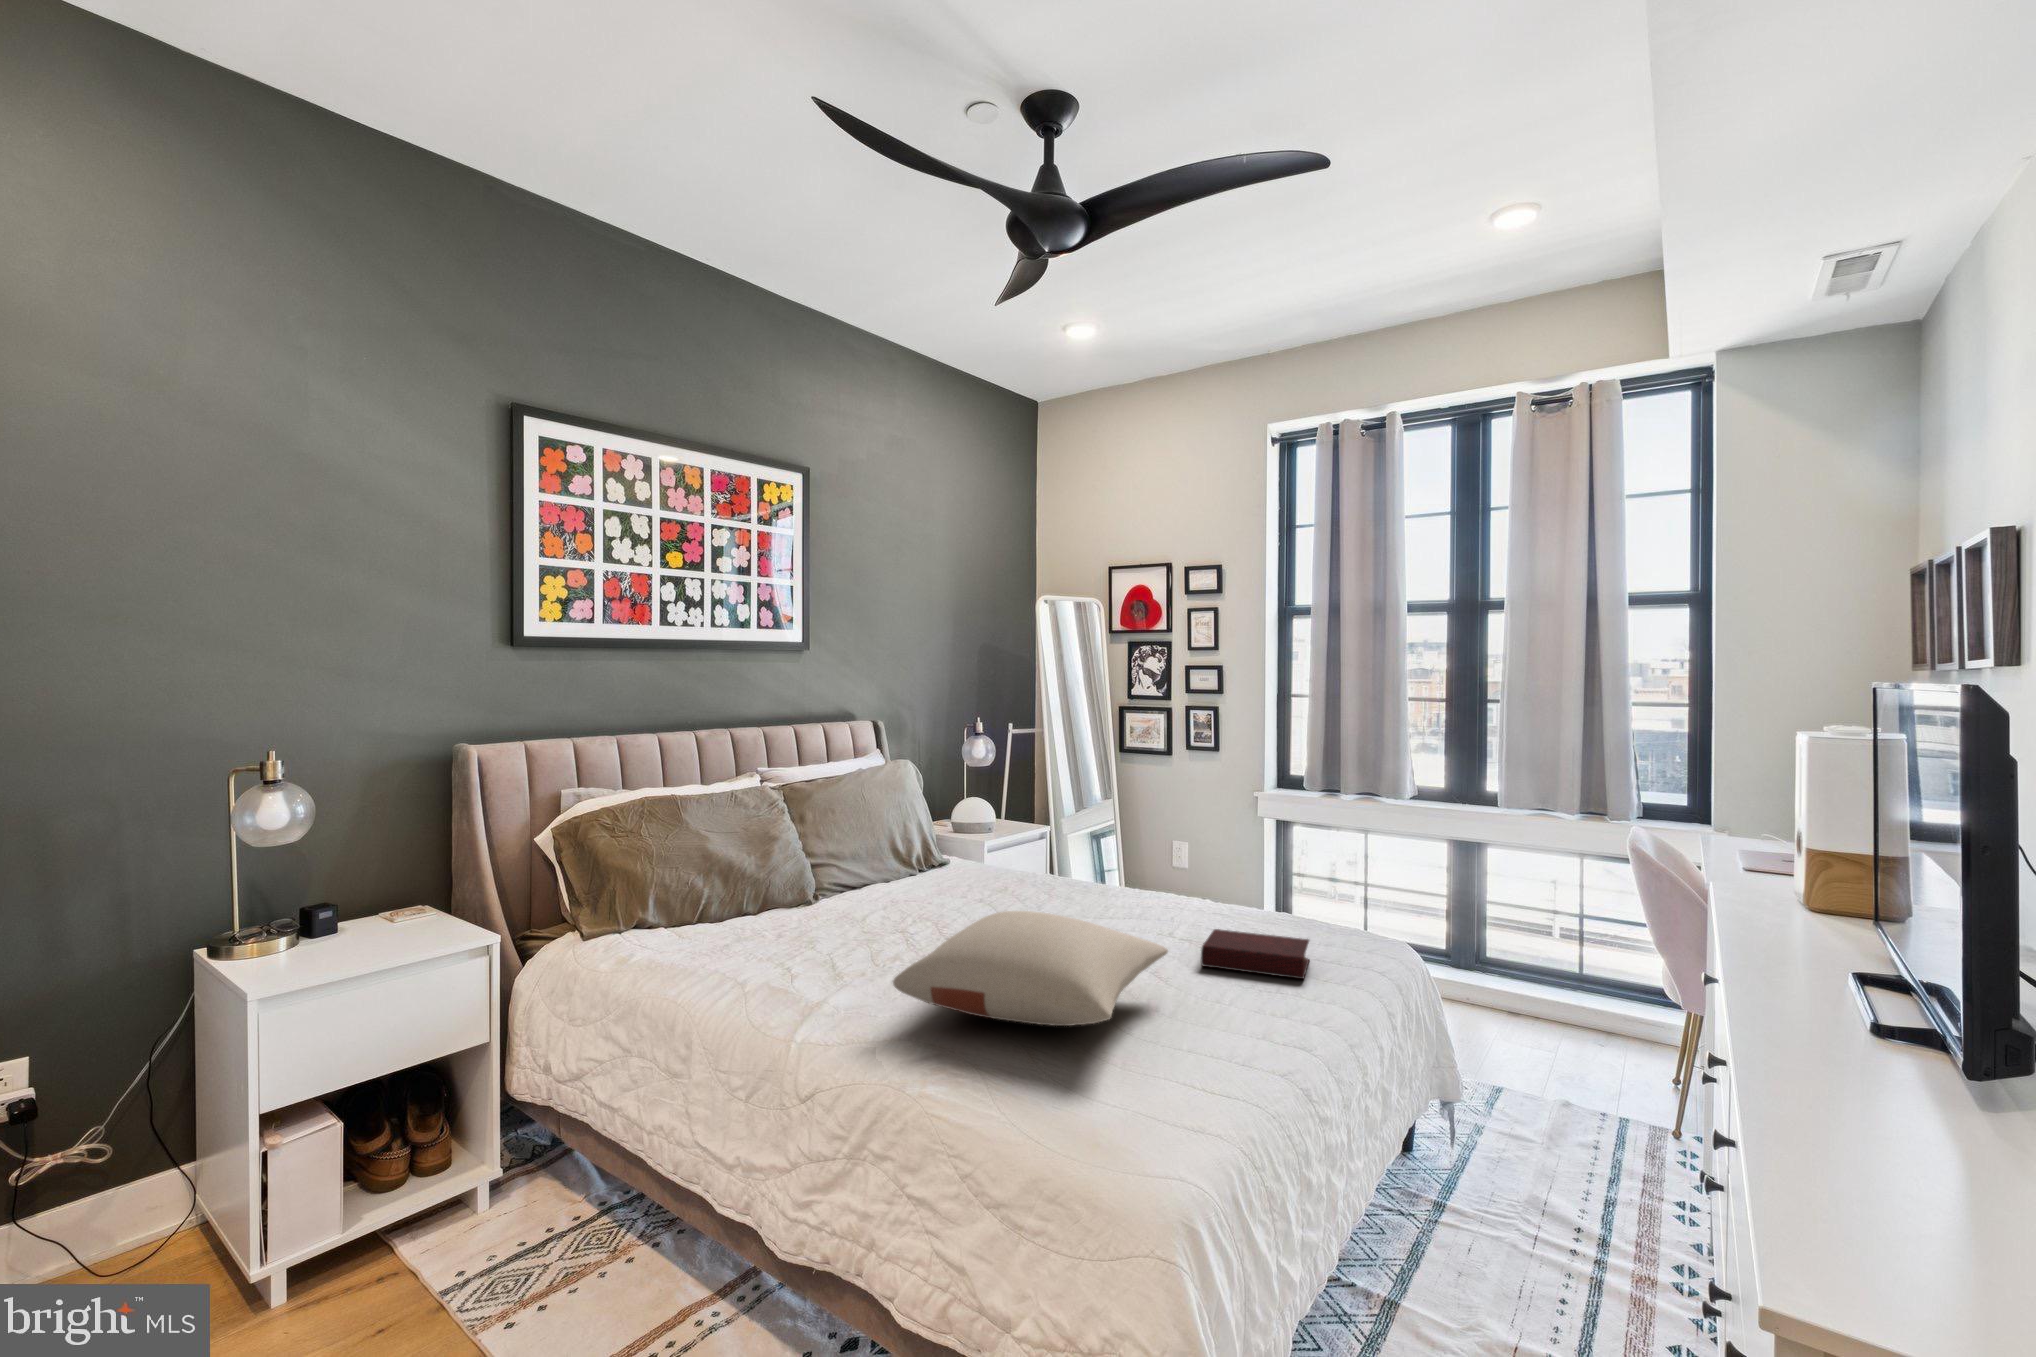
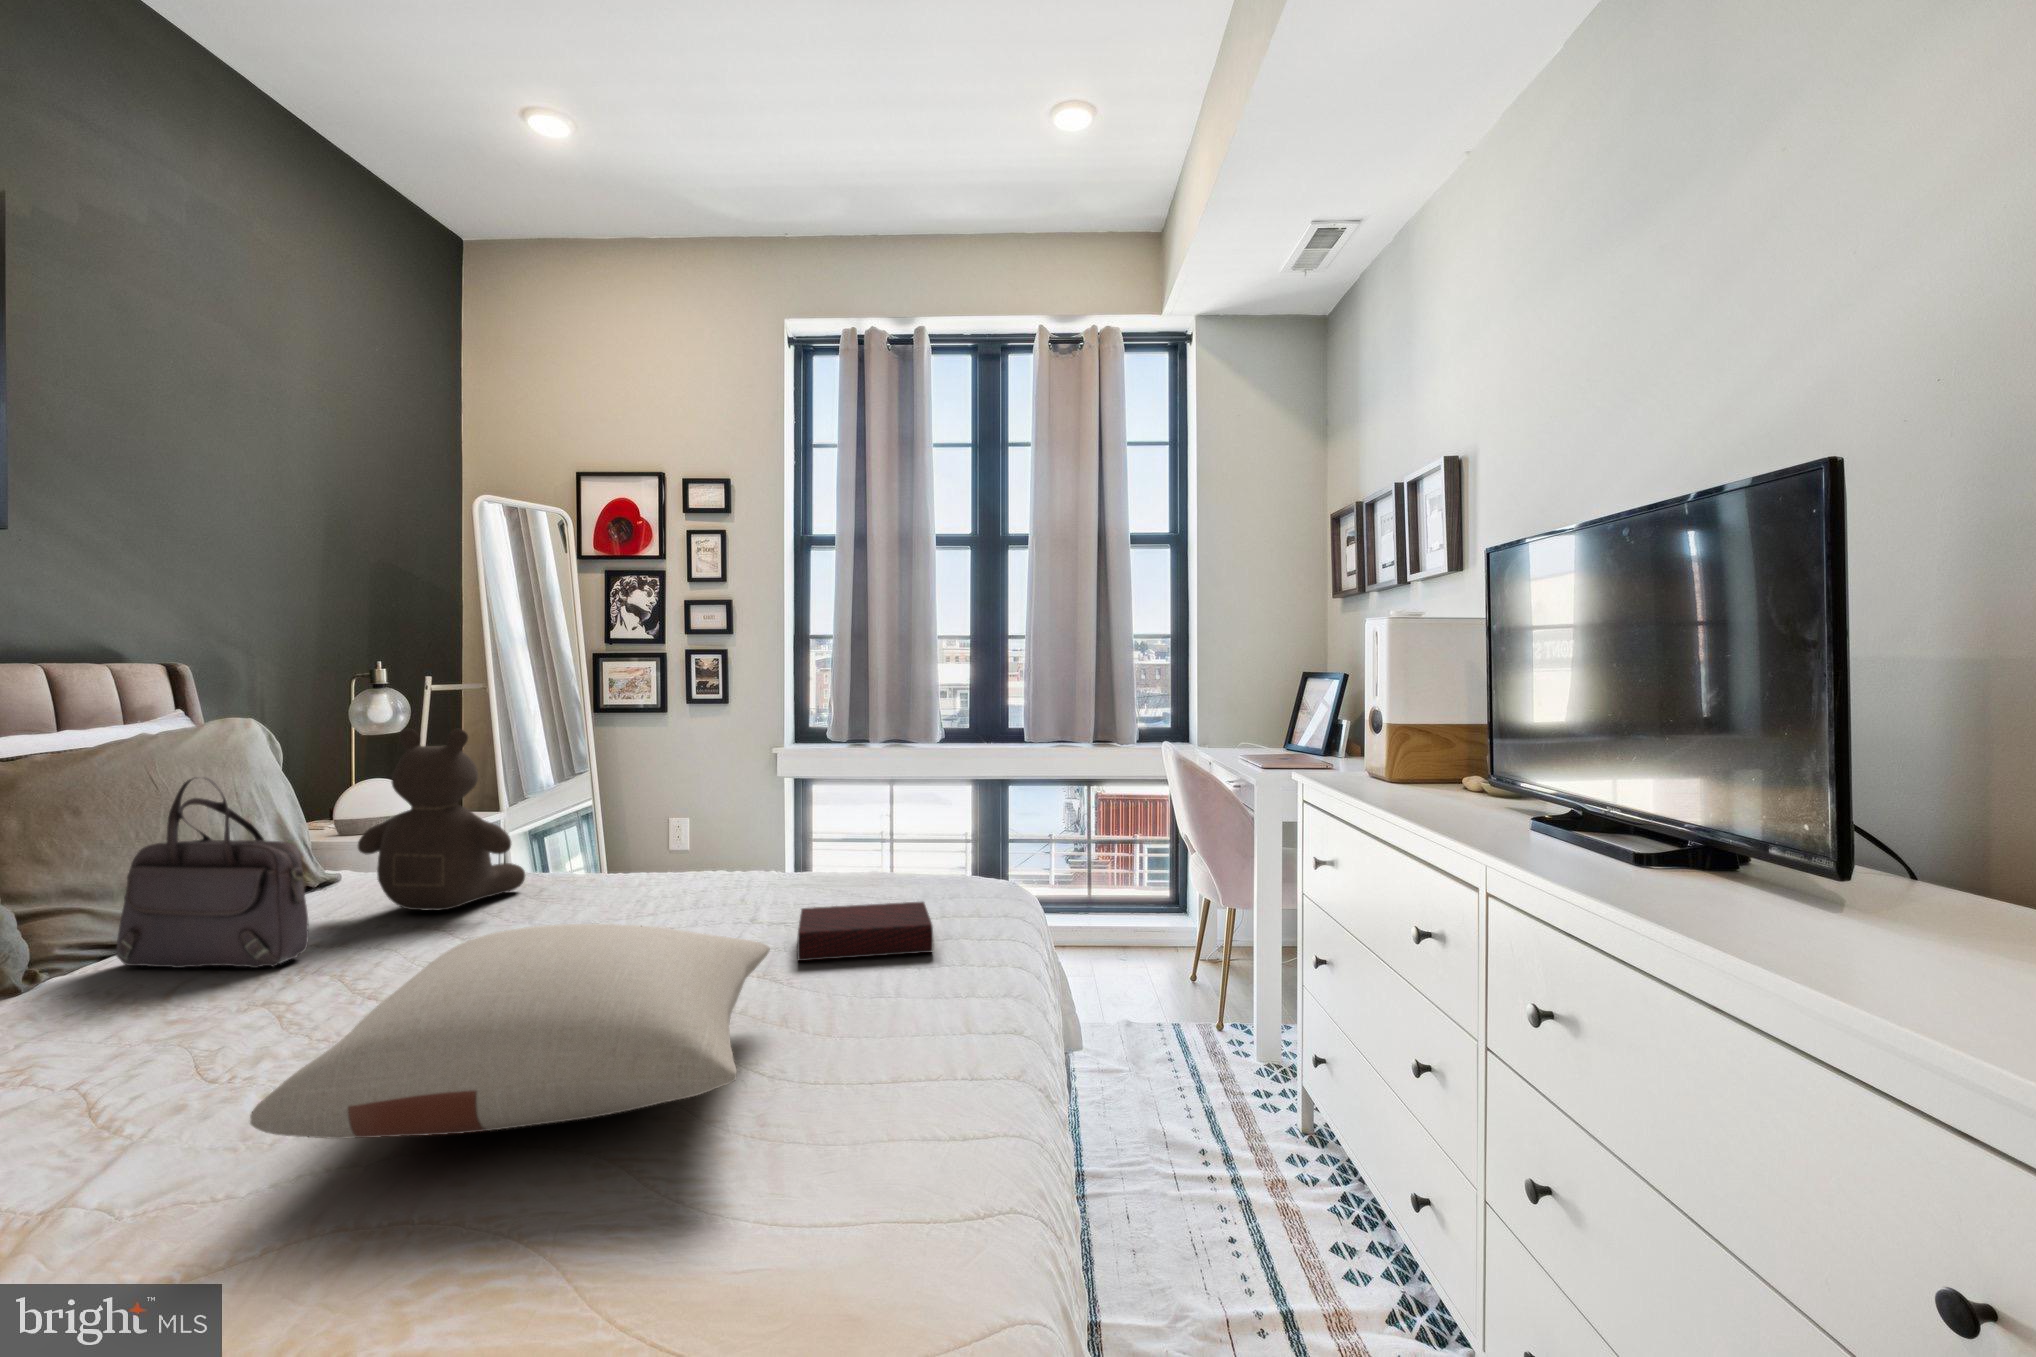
teddy bear: none [957,774,1049,893] -> present [358,729,525,911]
handbag: none [847,798,929,913] -> present [116,778,309,968]

